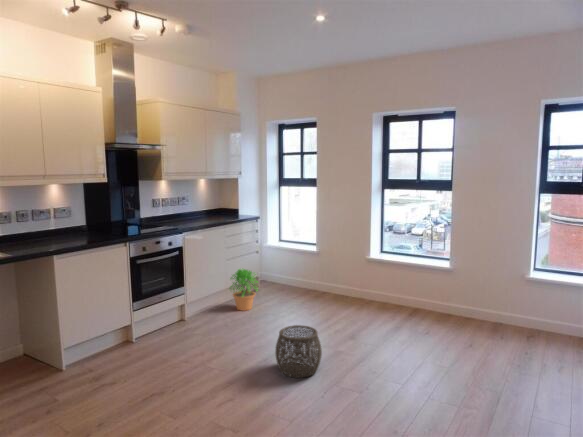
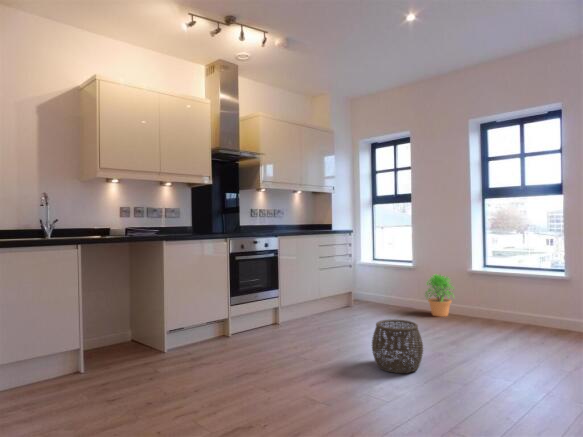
potted plant: present [230,269,258,311] -> present [425,274,454,317]

